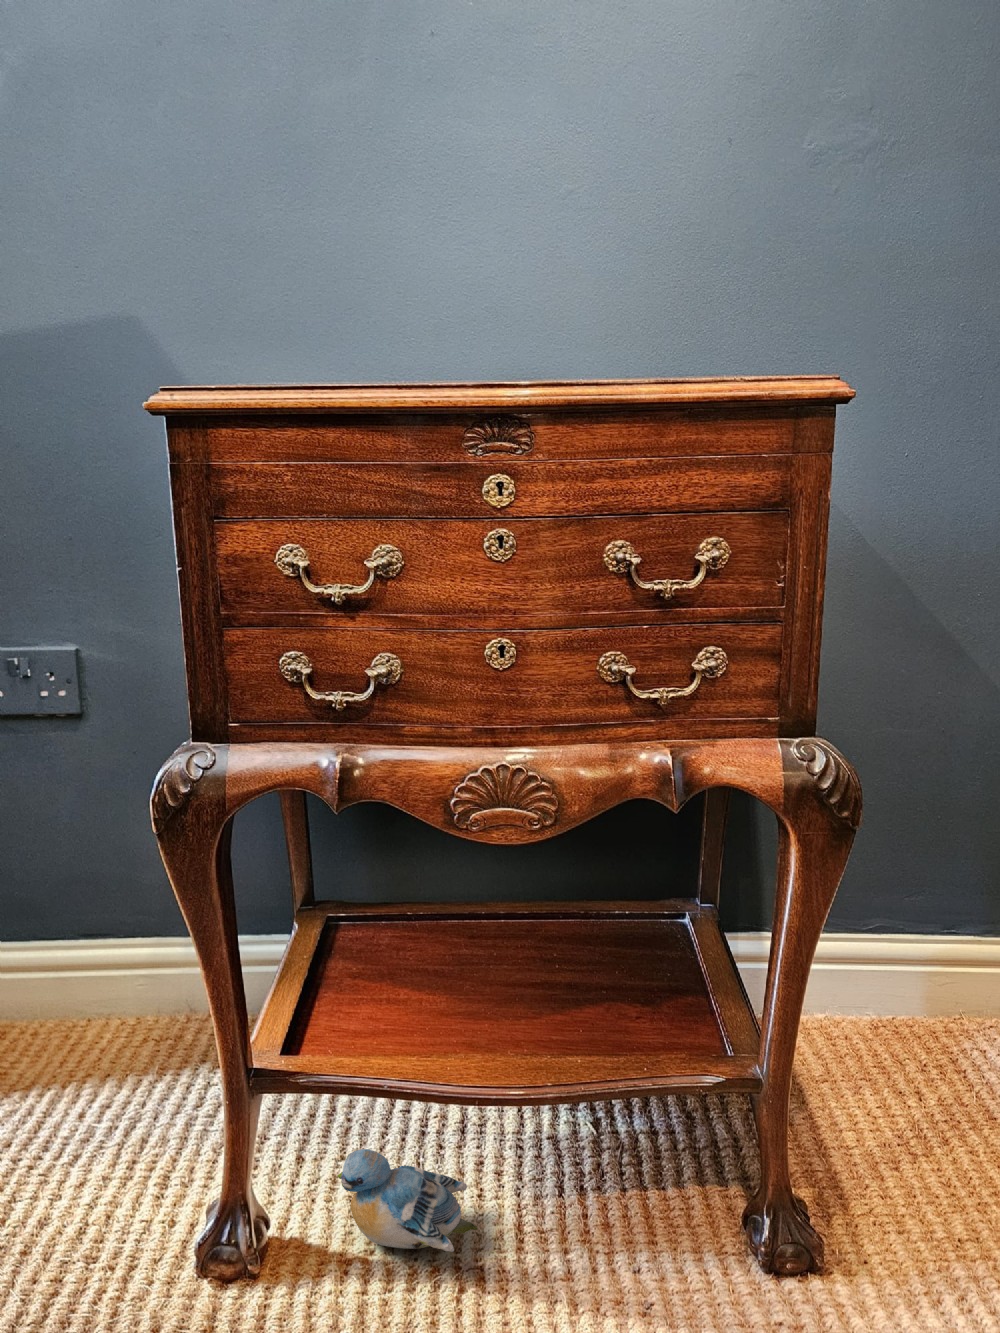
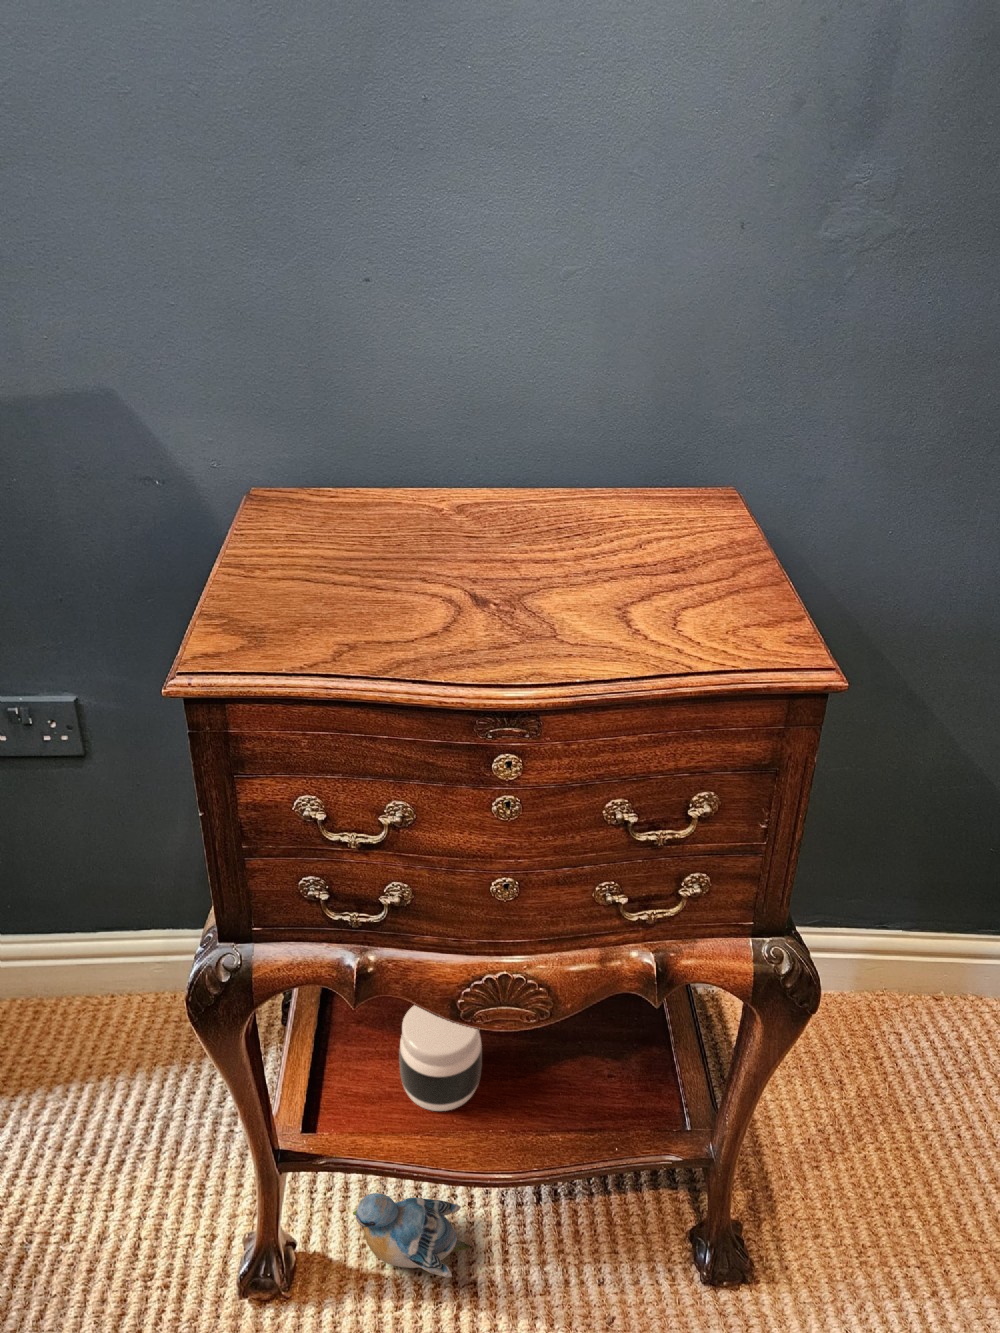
jar: none [396,913,489,1039] -> present [399,1005,482,1111]

